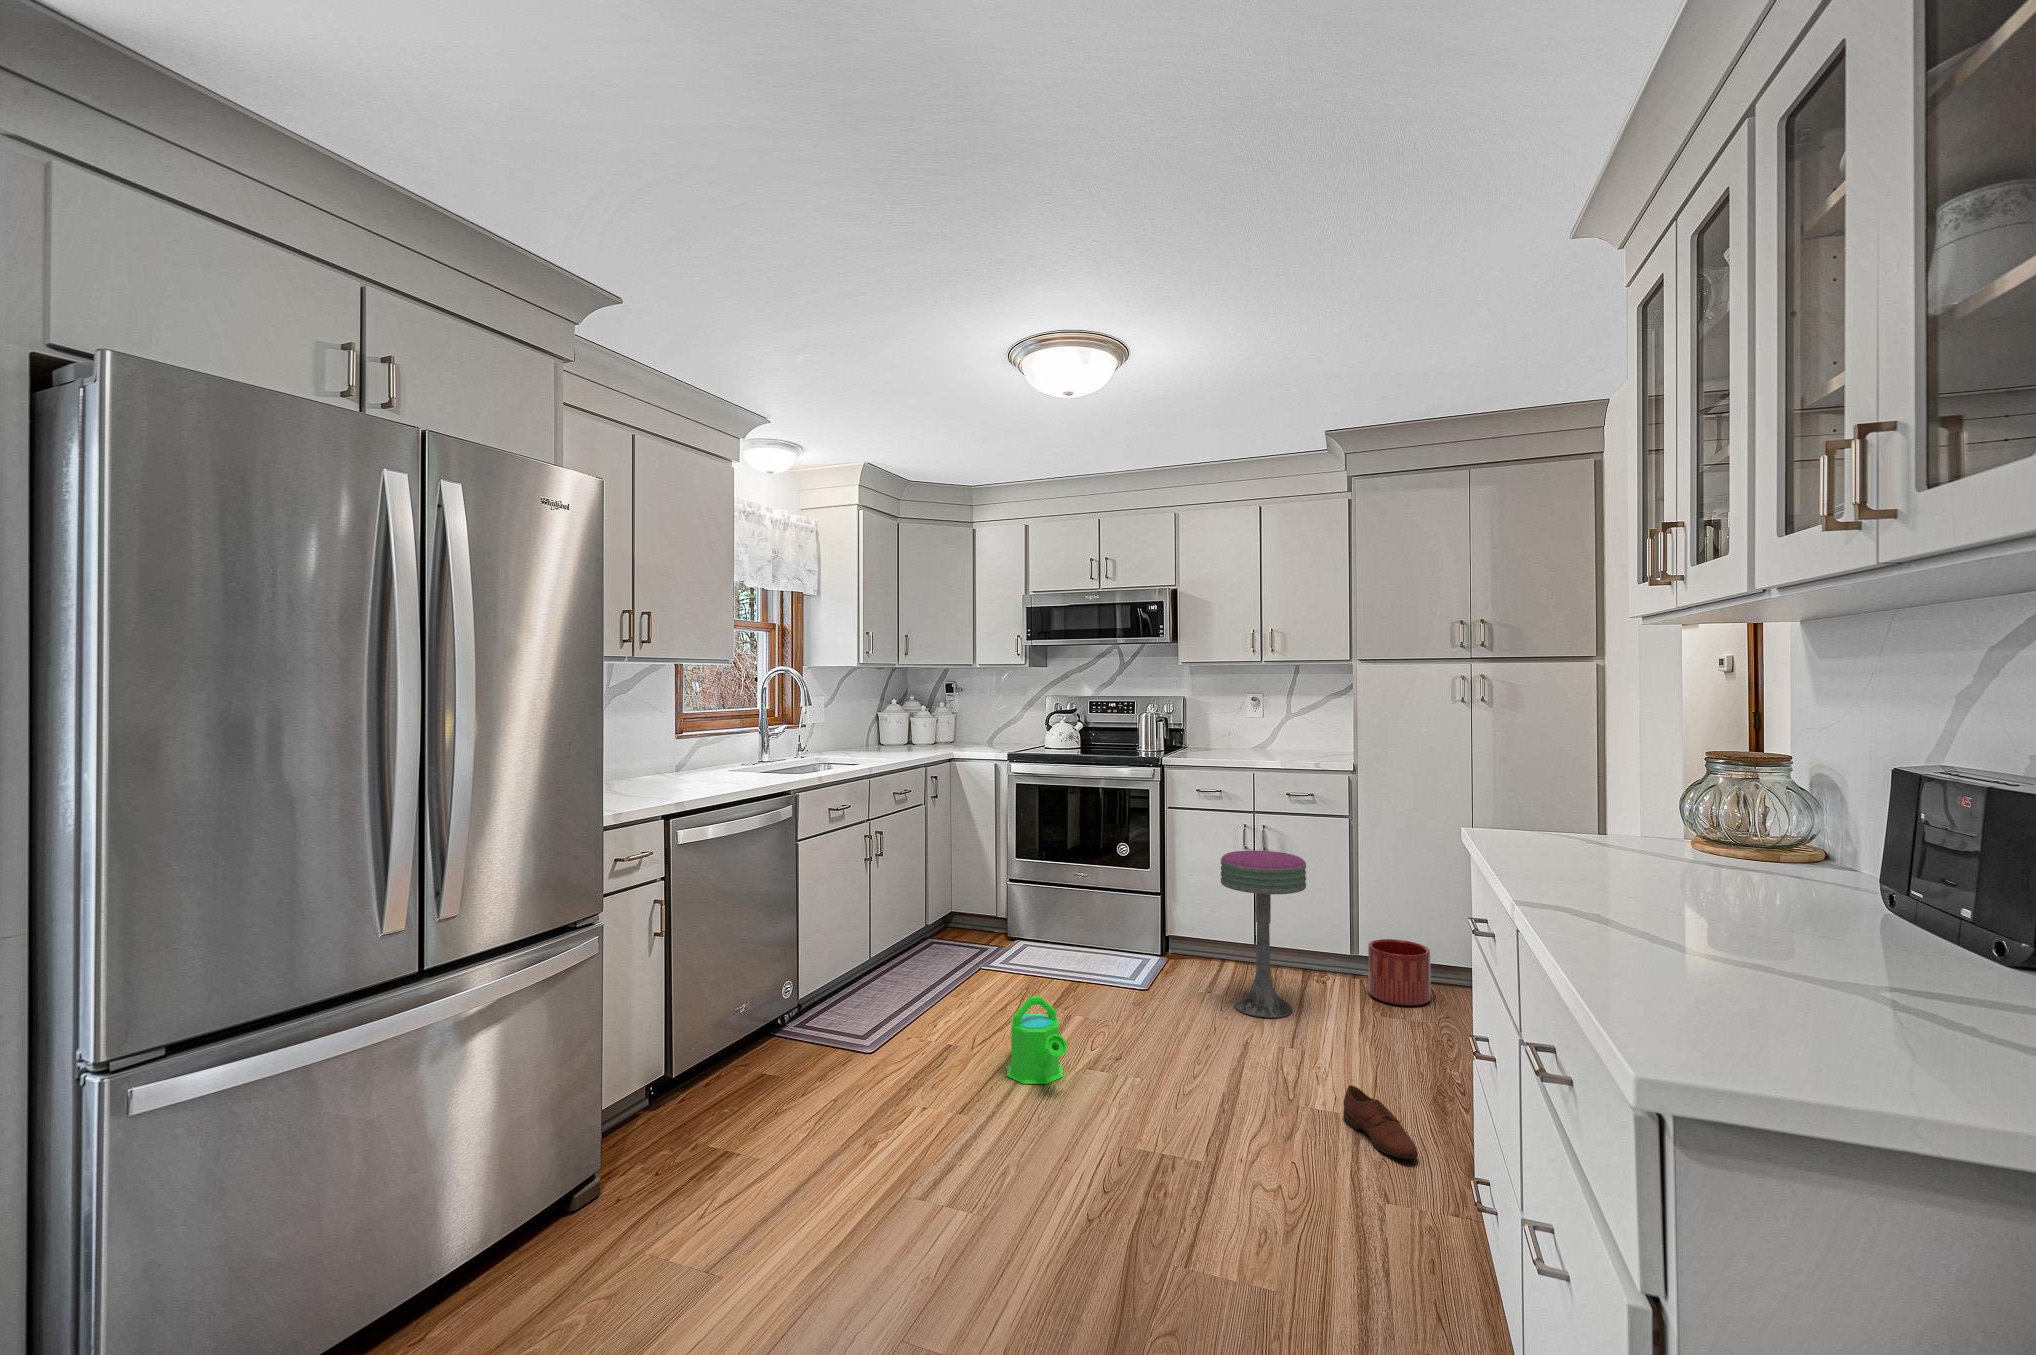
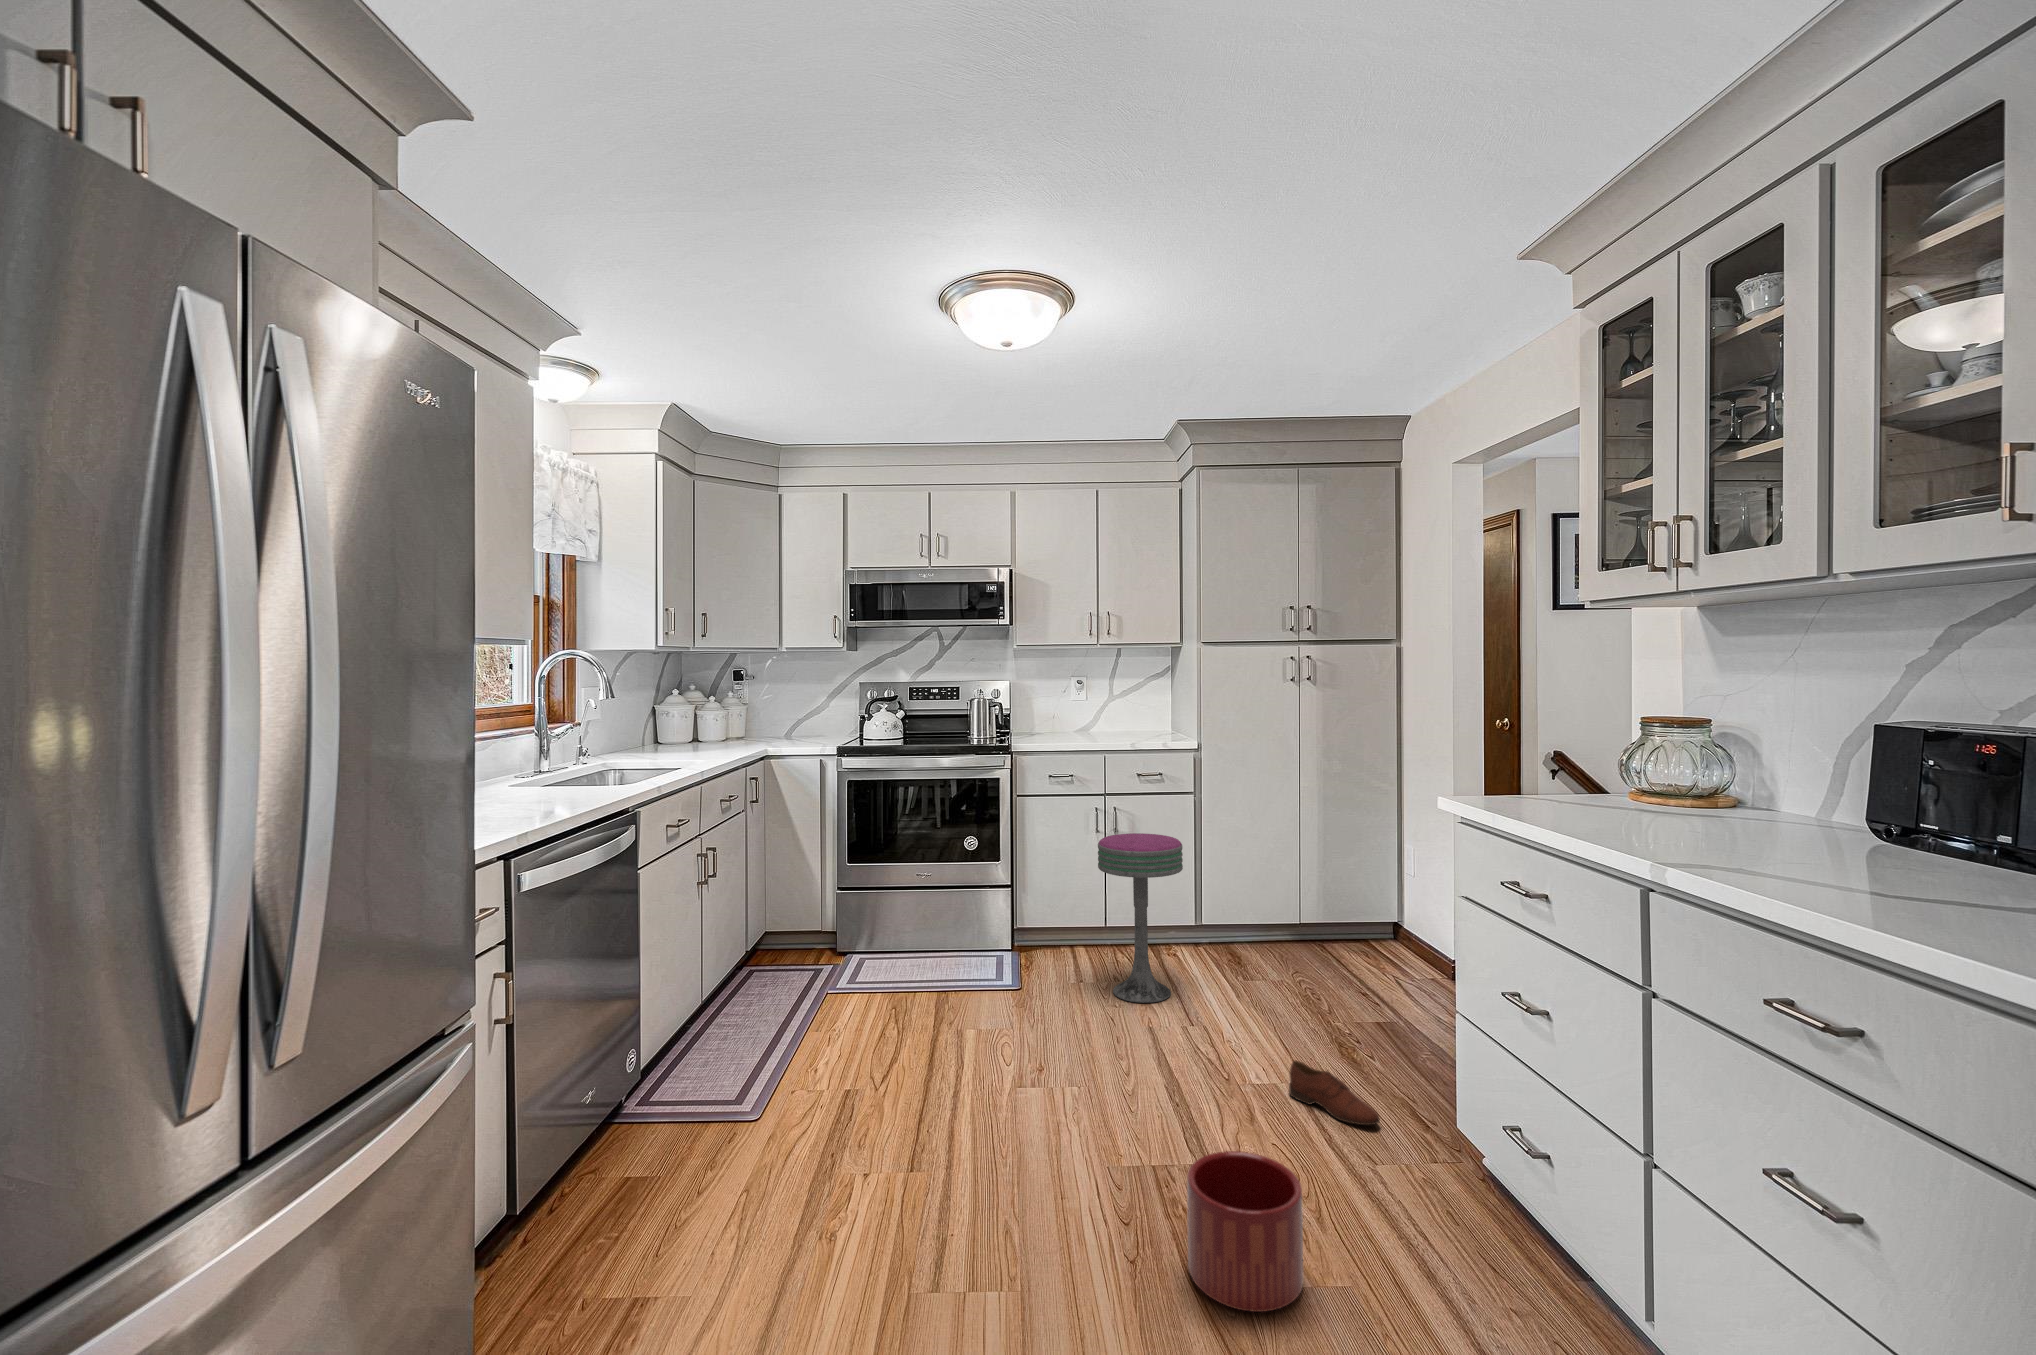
planter: present [1368,939,1431,1006] -> present [1187,1151,1303,1312]
watering can: present [1007,995,1067,1084] -> none [928,1017,1013,1120]

